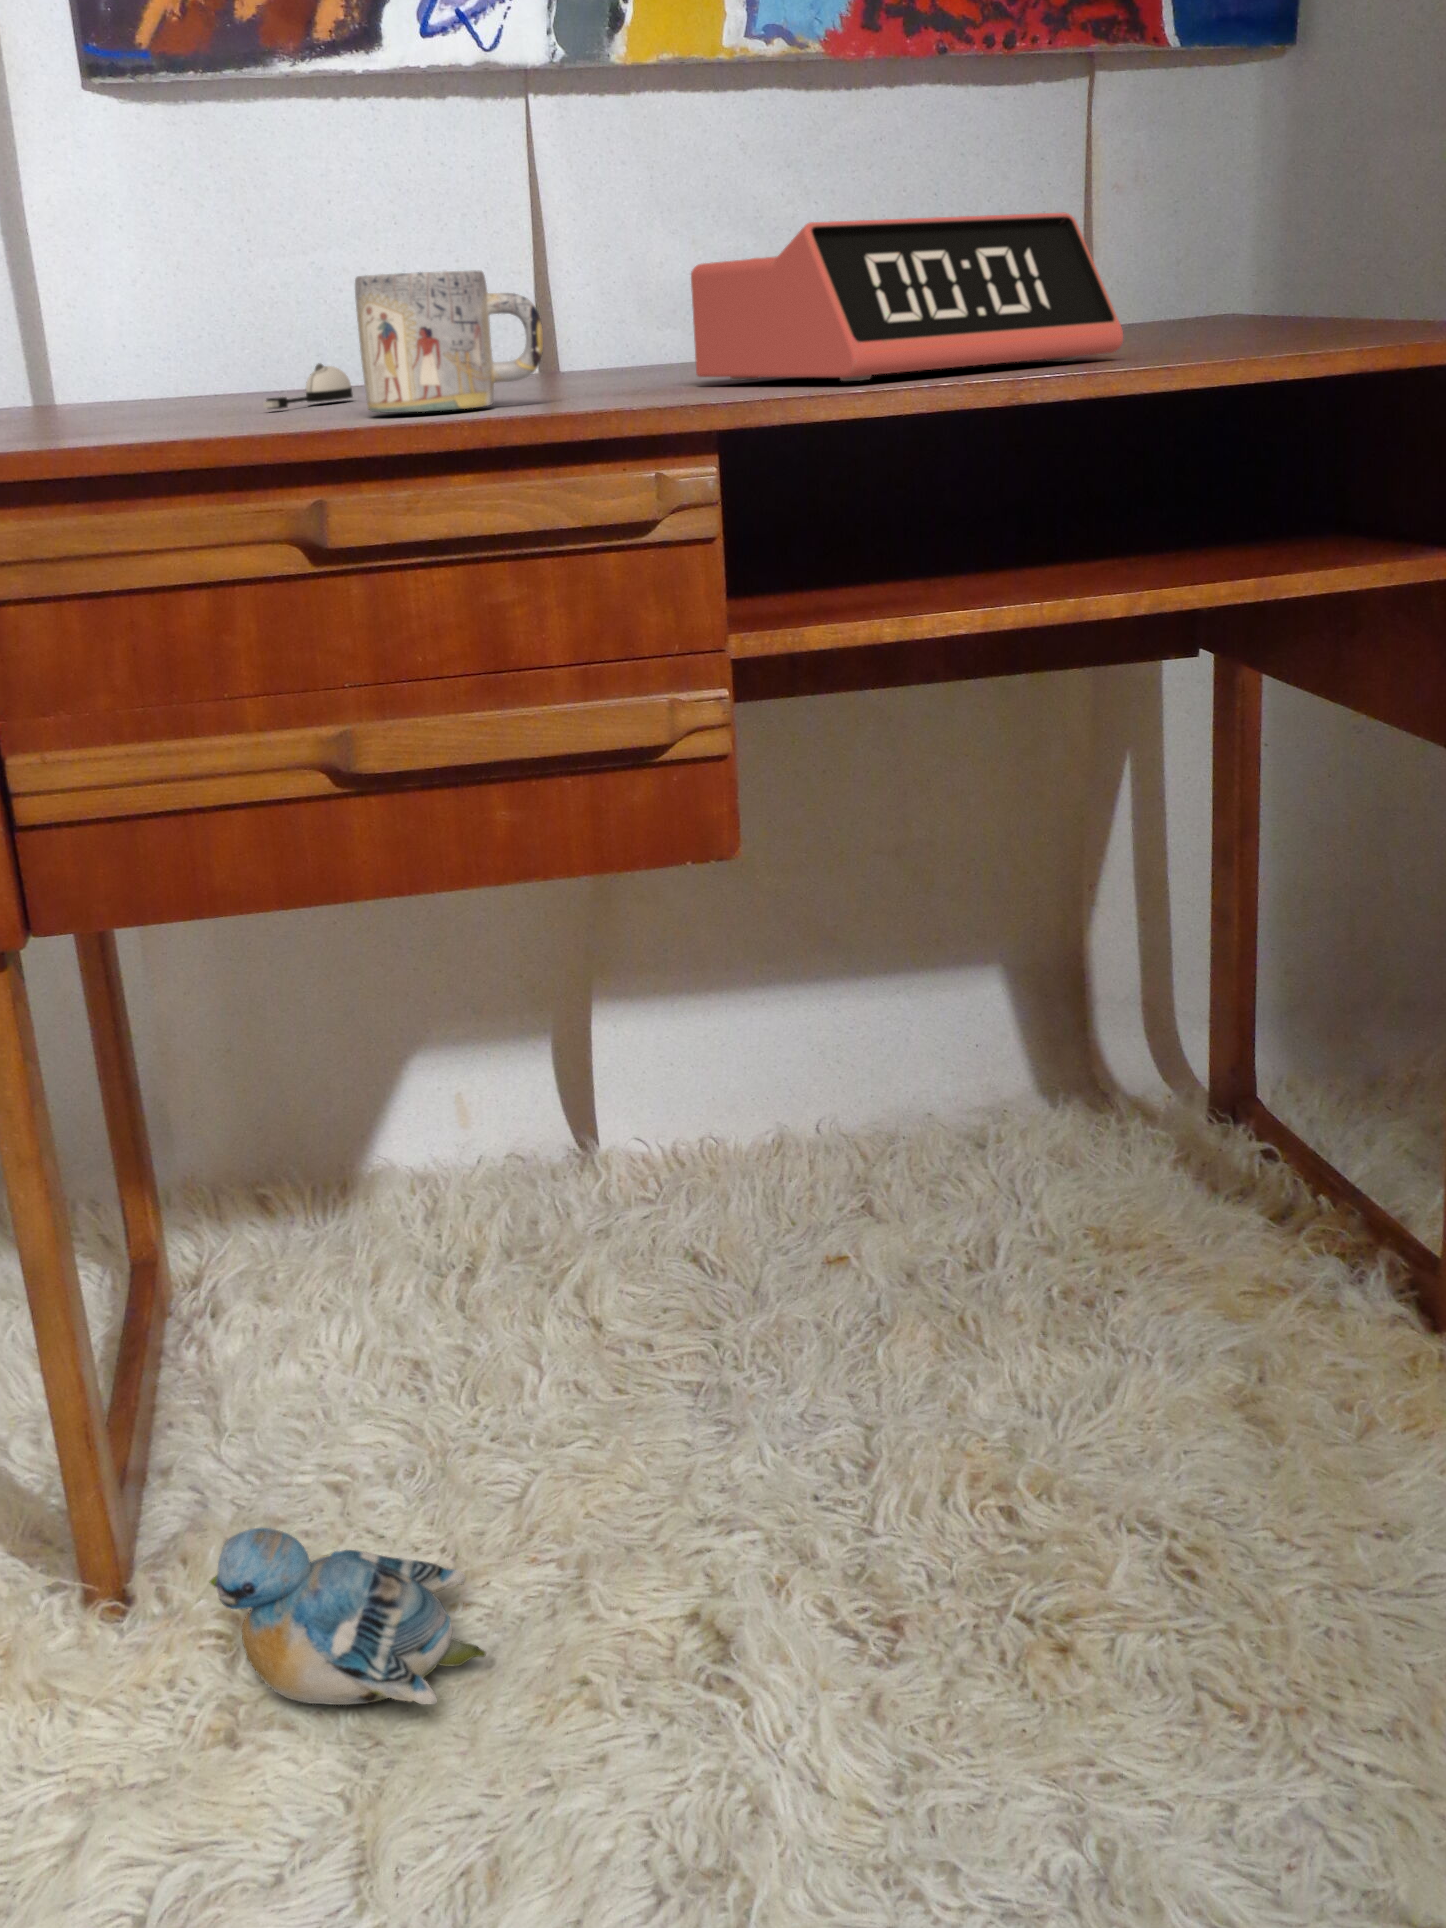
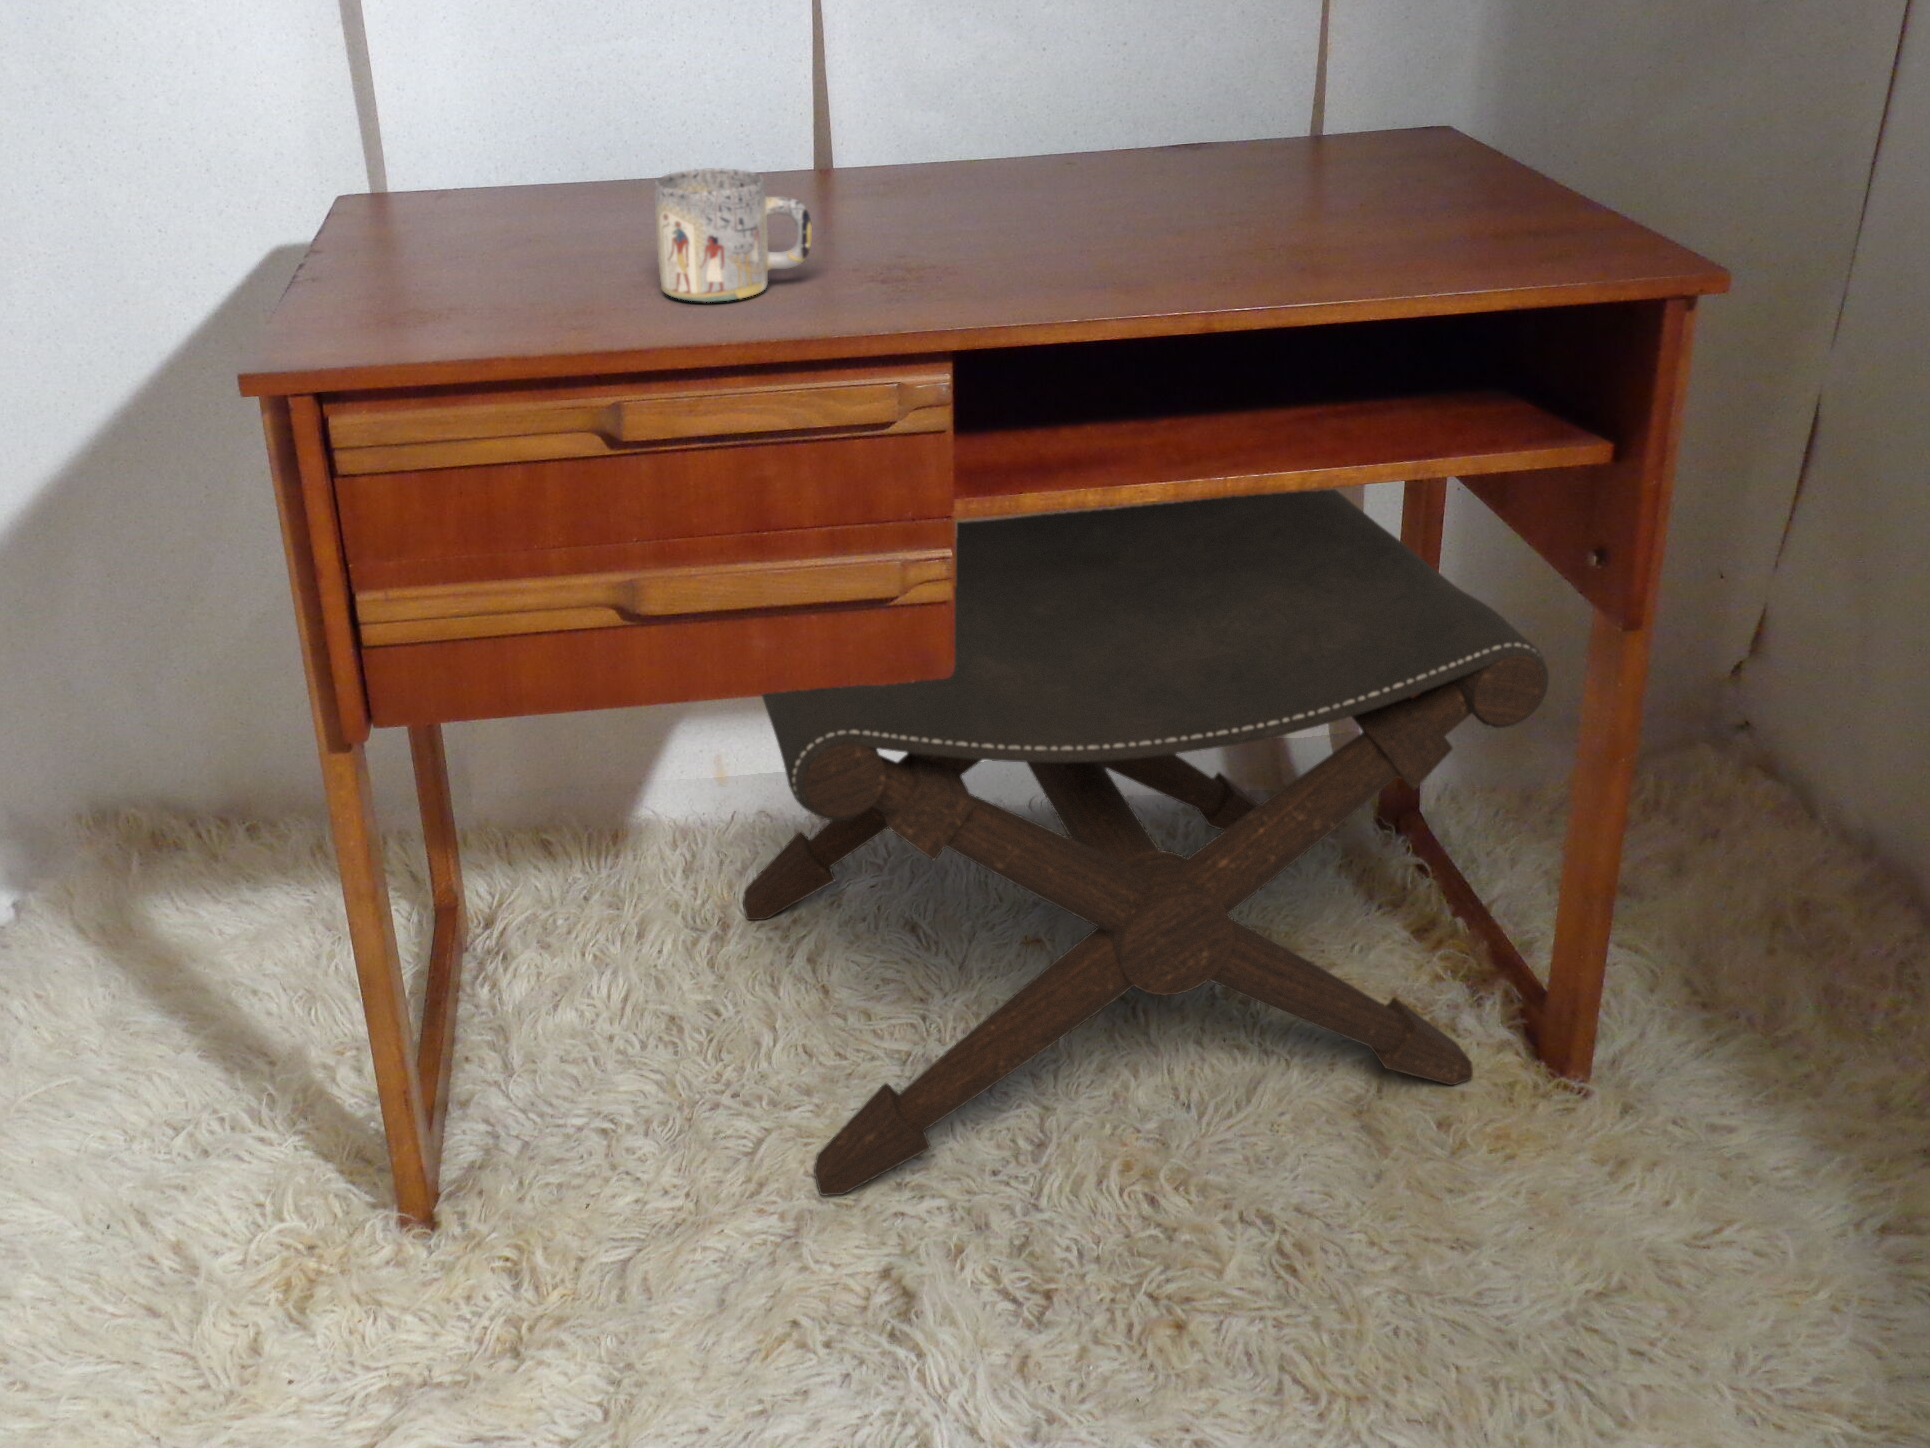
alarm clock: present [691,212,1123,381] -> none [944,119,1317,291]
computer mouse: present [263,363,353,409] -> none [570,178,646,234]
footstool: none [441,679,1427,1533] -> present [743,489,1549,1195]
plush toy: present [210,1528,486,1705] -> none [502,1192,717,1341]

